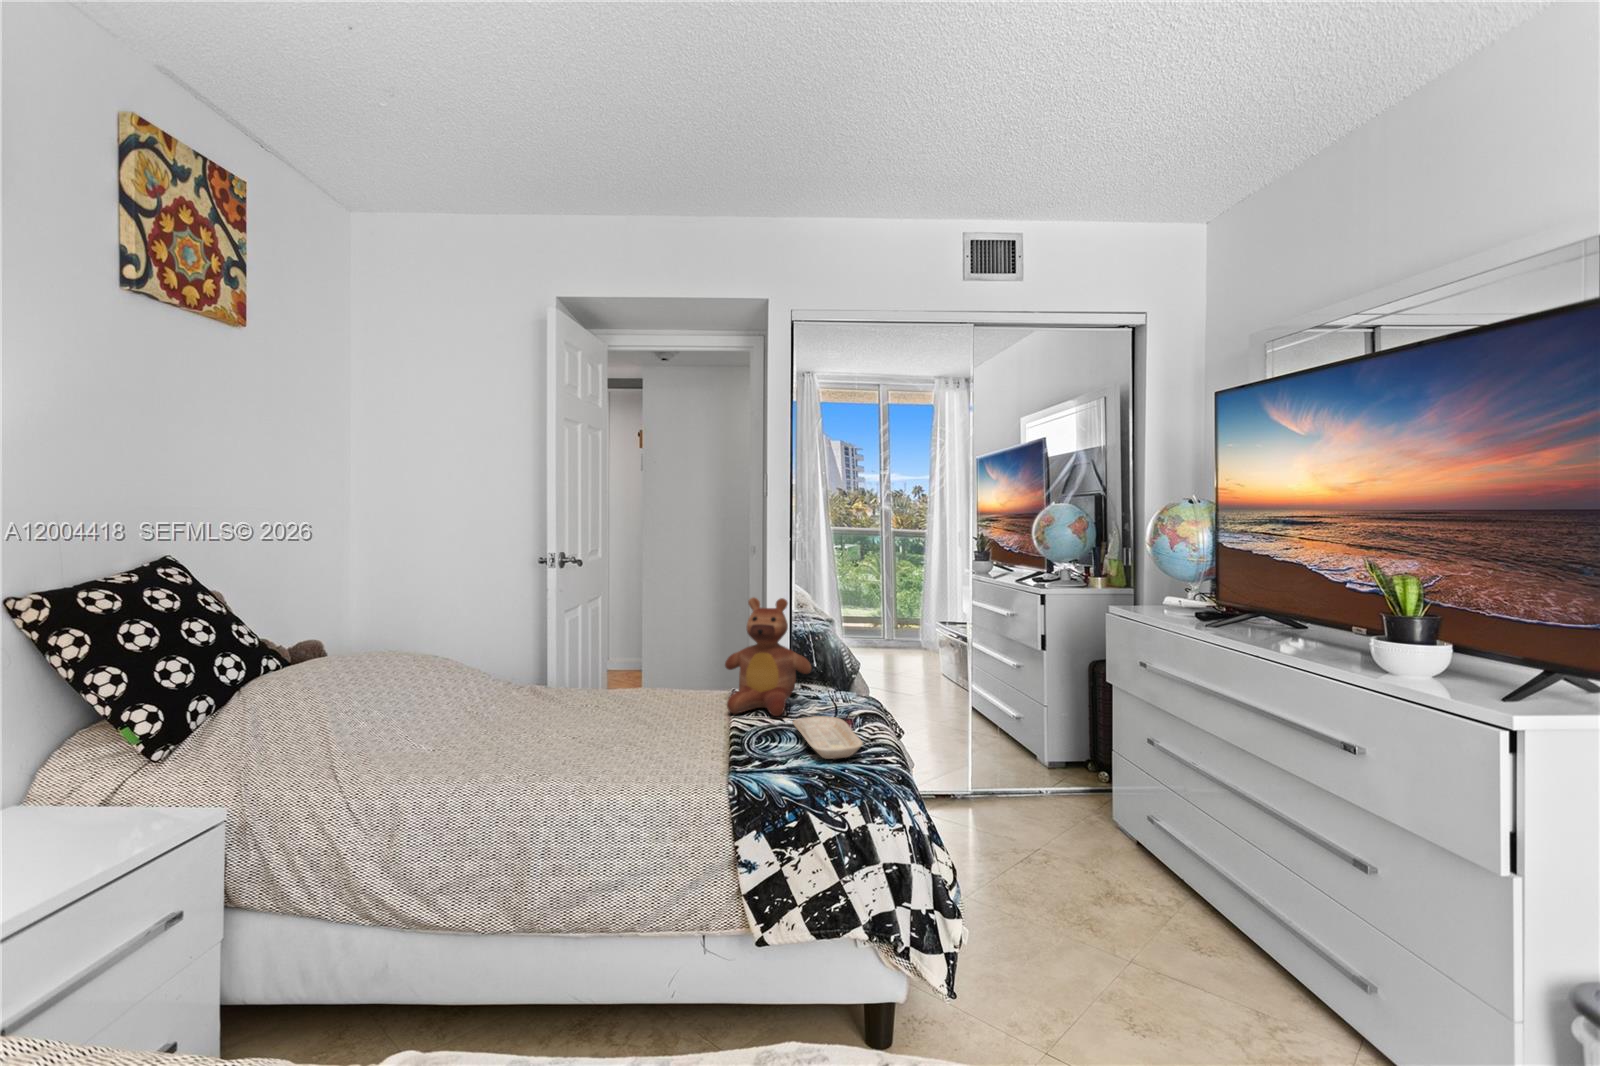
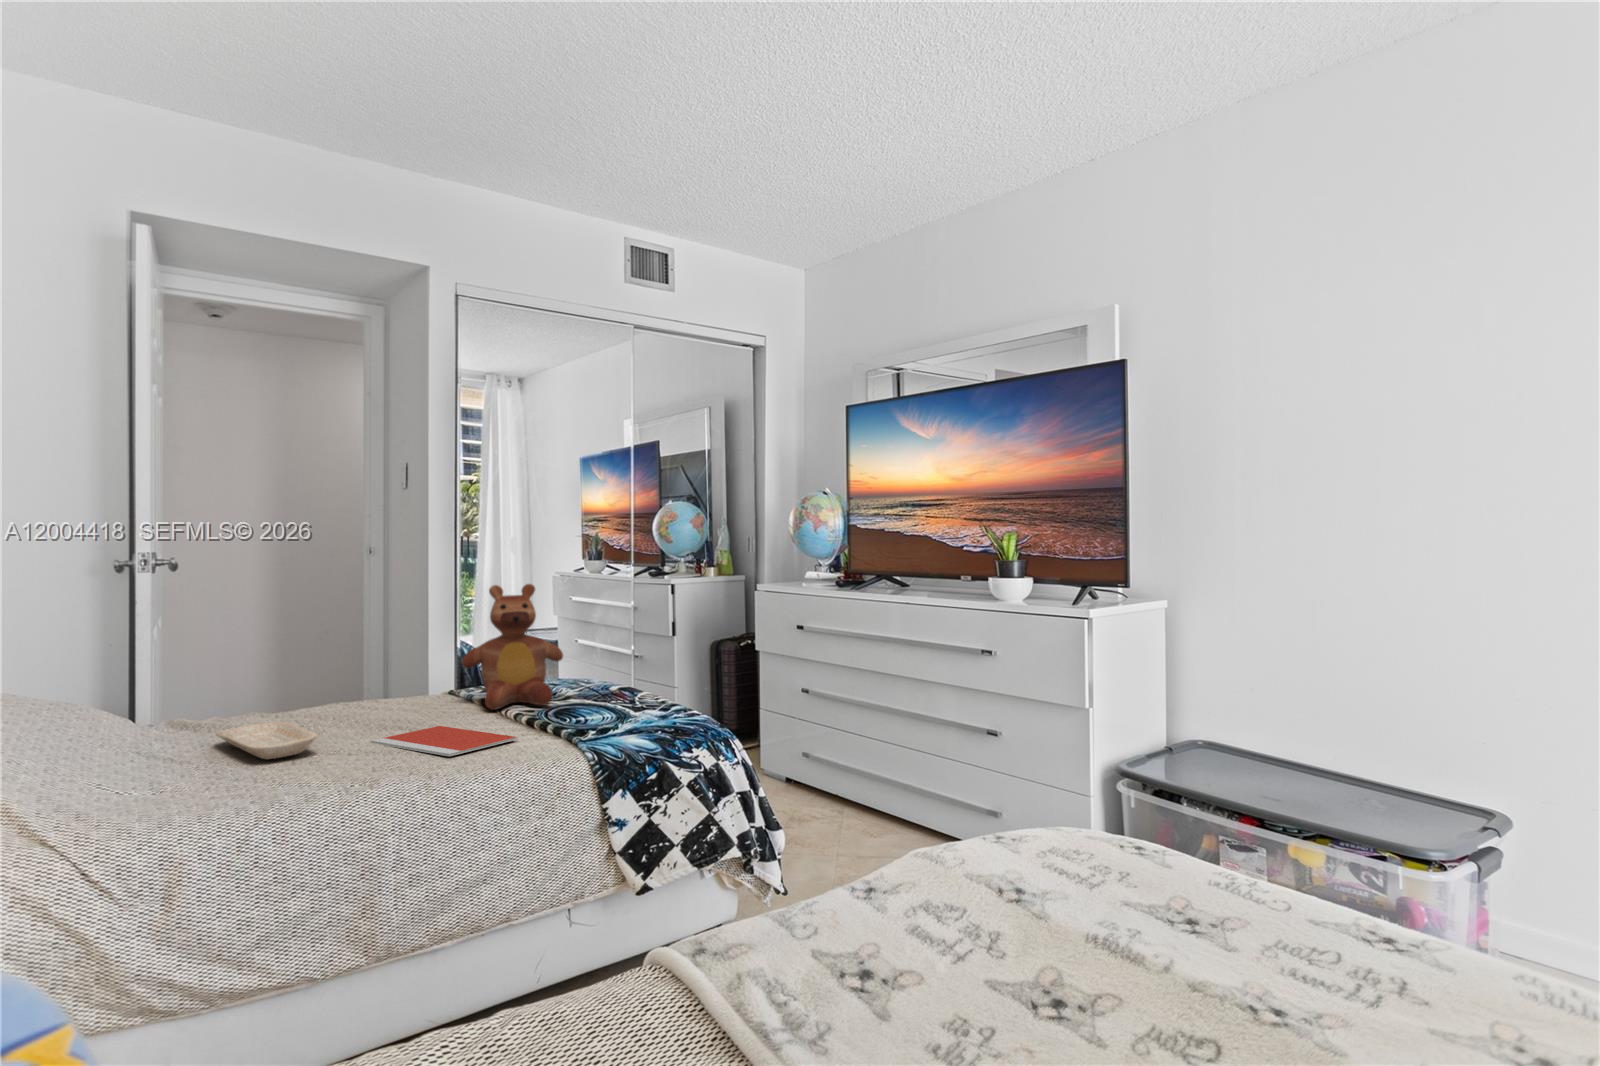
tray: present [793,716,863,759] -> present [216,722,318,759]
notebook: none [607,724,696,765] -> present [370,726,518,756]

